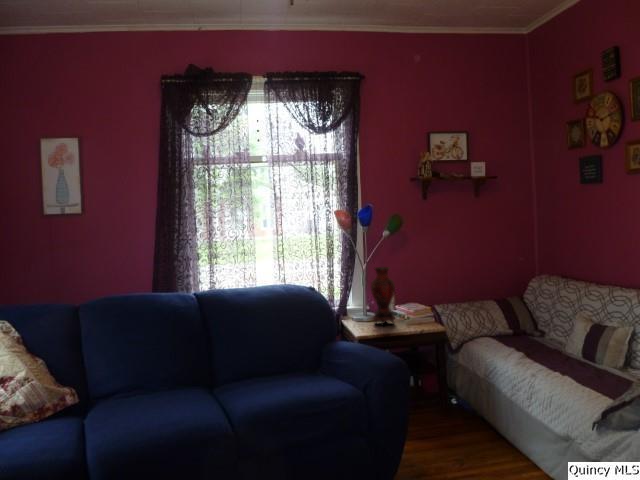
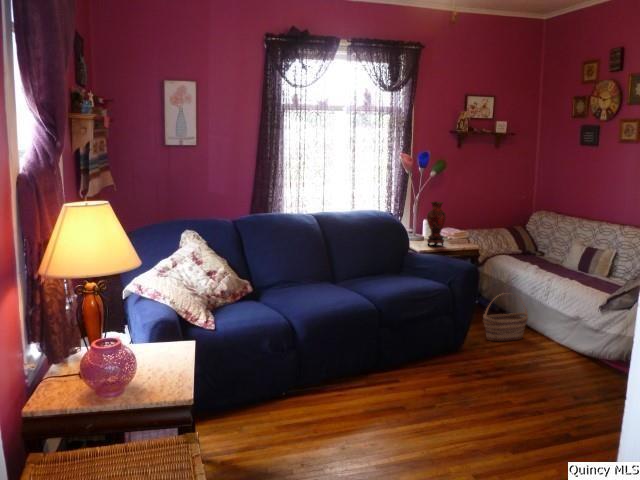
basket: none [434,394,503,467] -> present [483,302,528,341]

